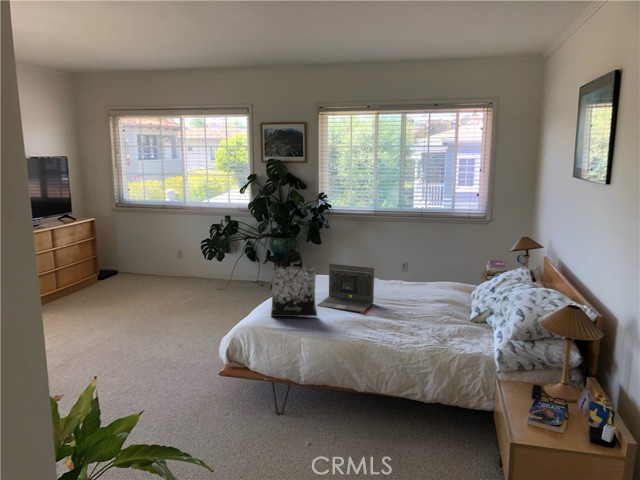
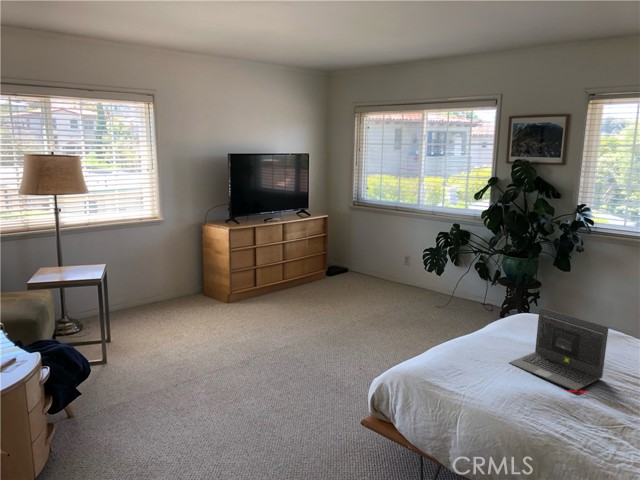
tote bag: present [271,251,317,317] -> none [435,284,501,380]

